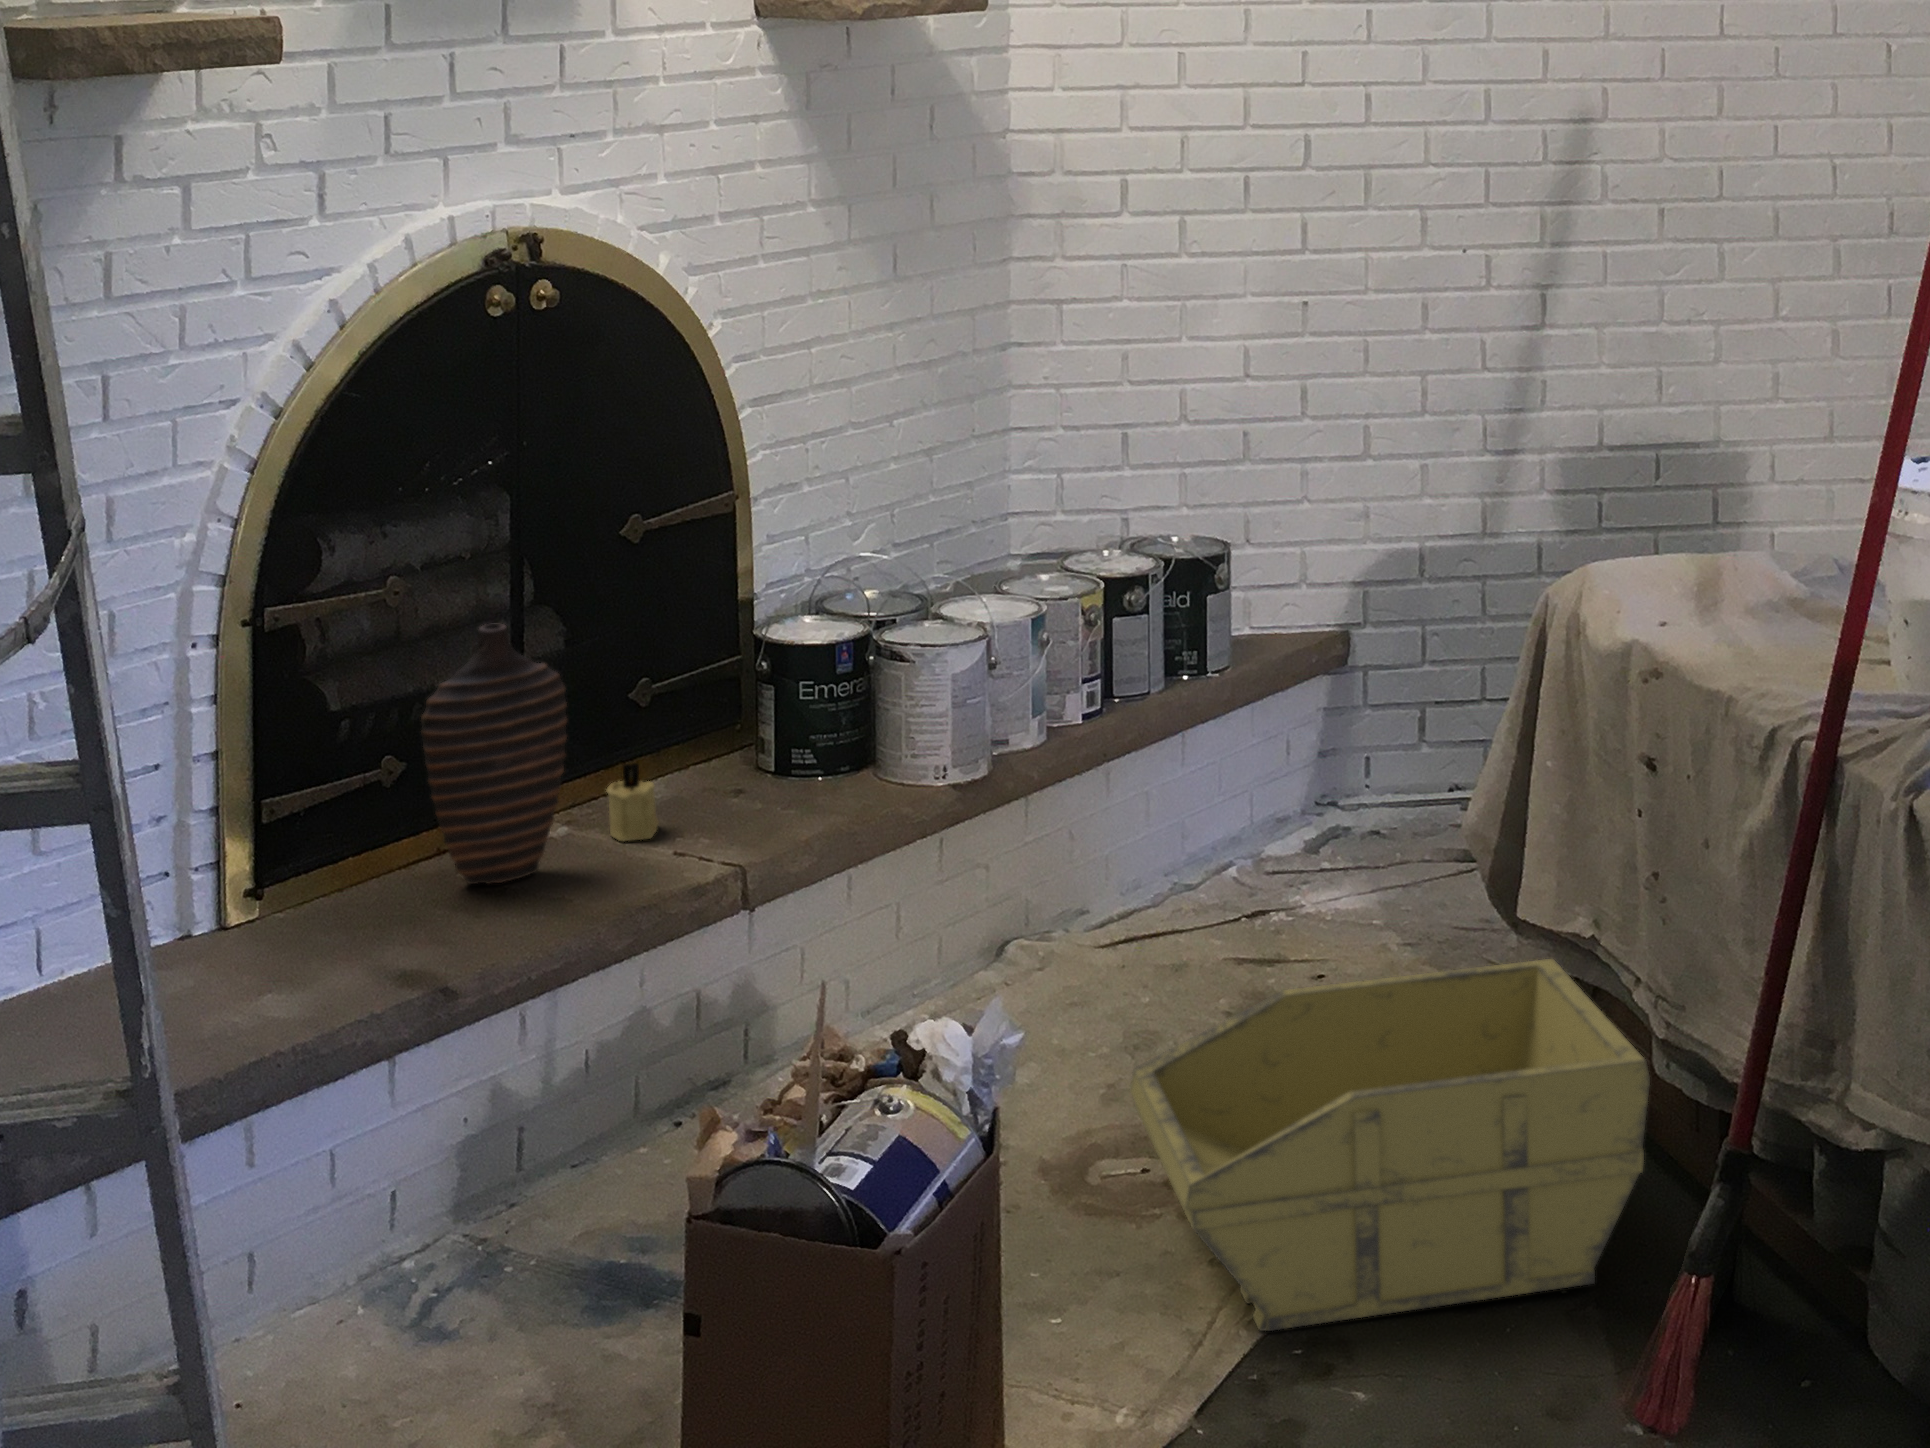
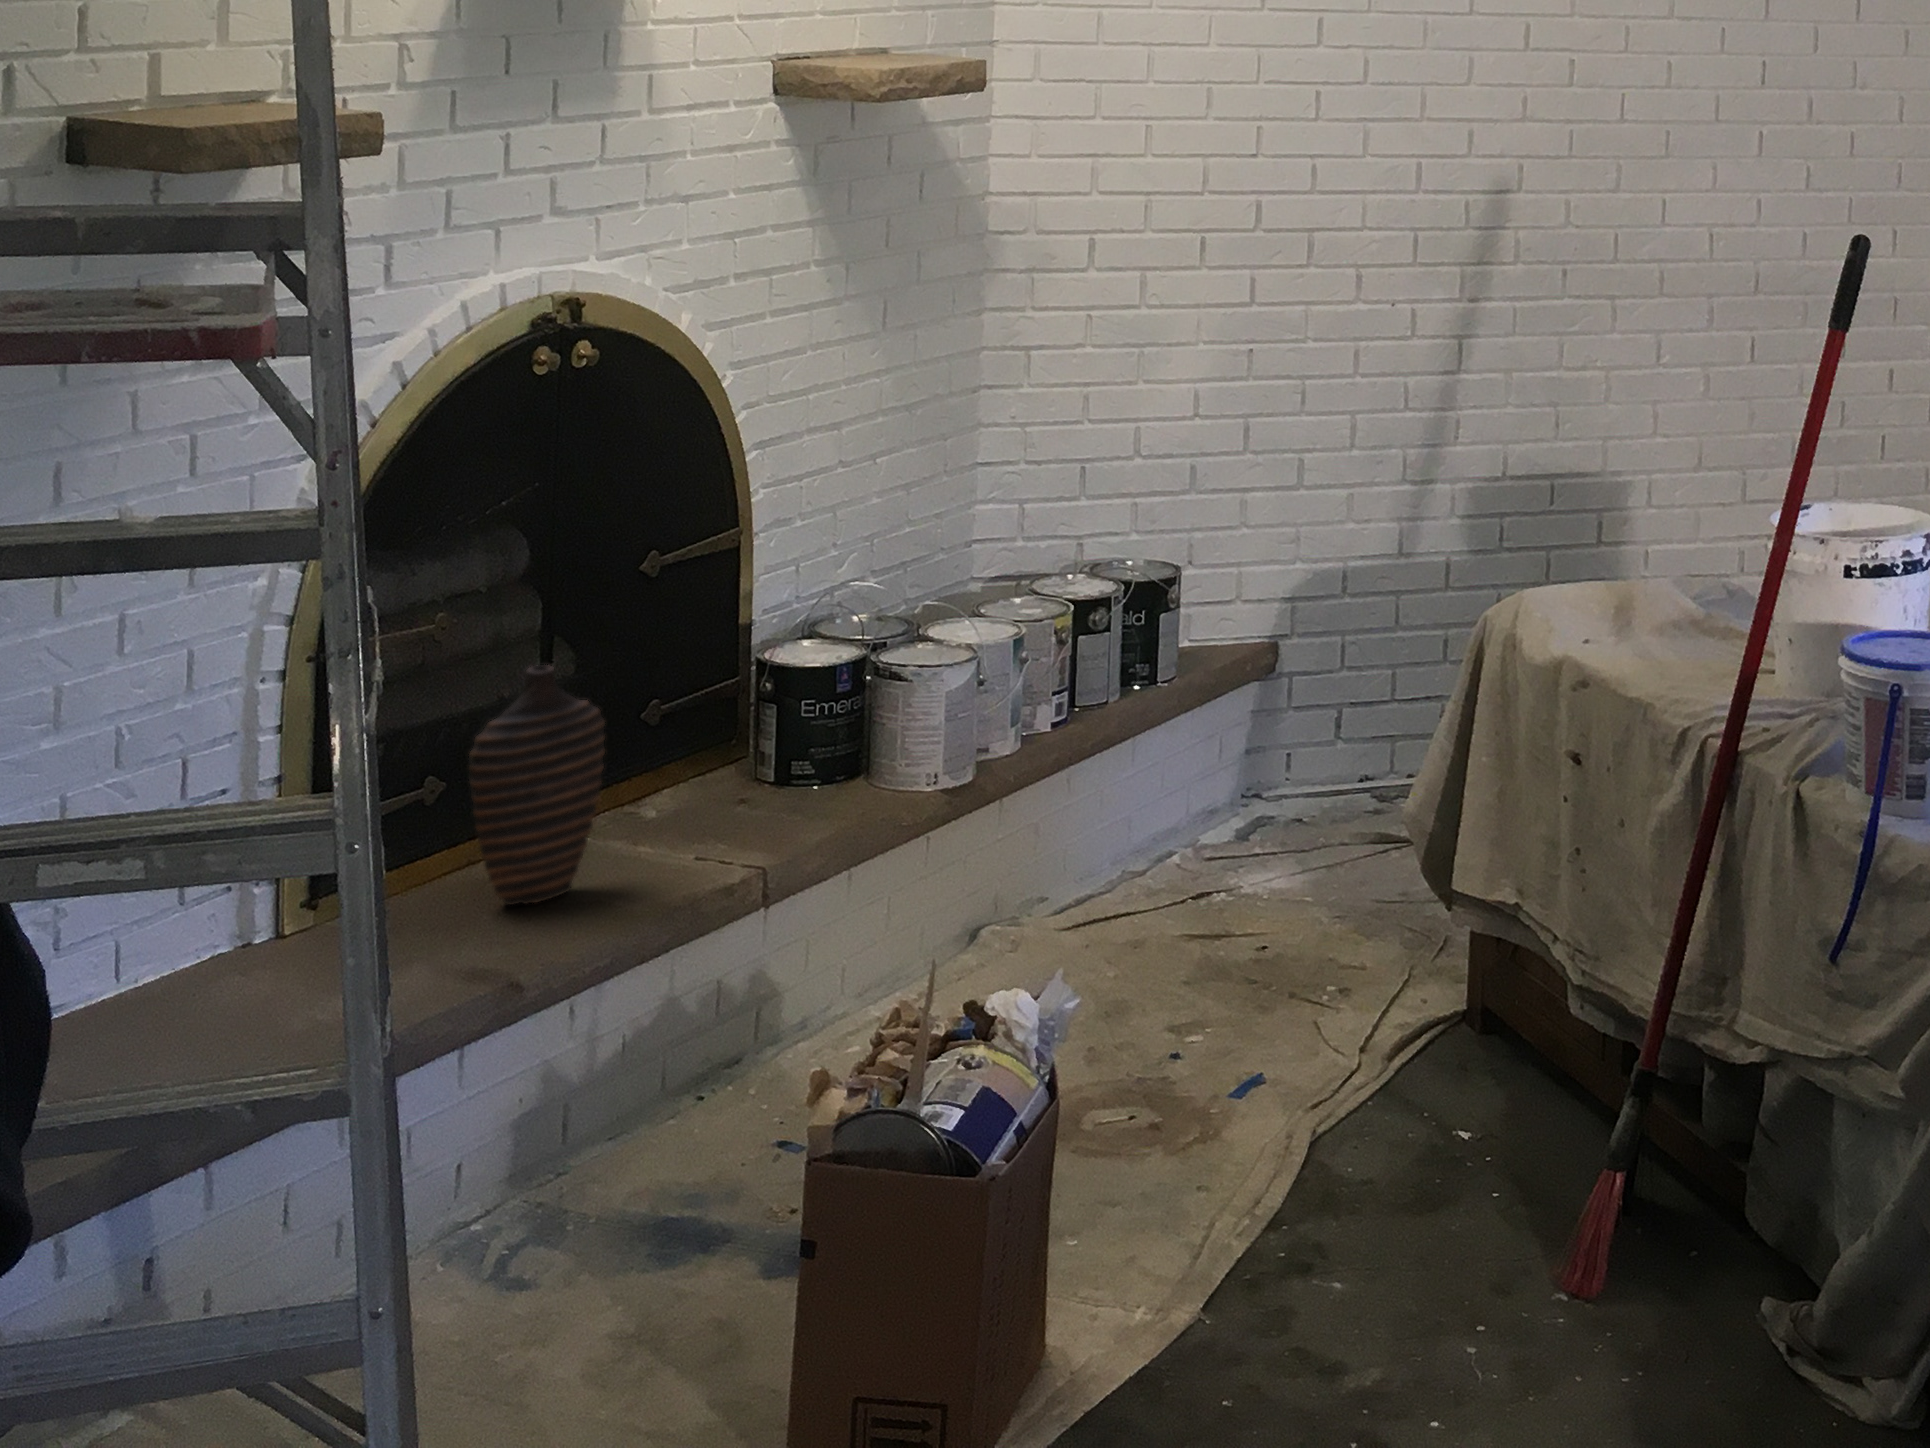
candle: present [607,763,659,841] -> none [629,785,677,858]
storage bin: present [1130,959,1650,1331] -> none [1127,919,1573,1245]

